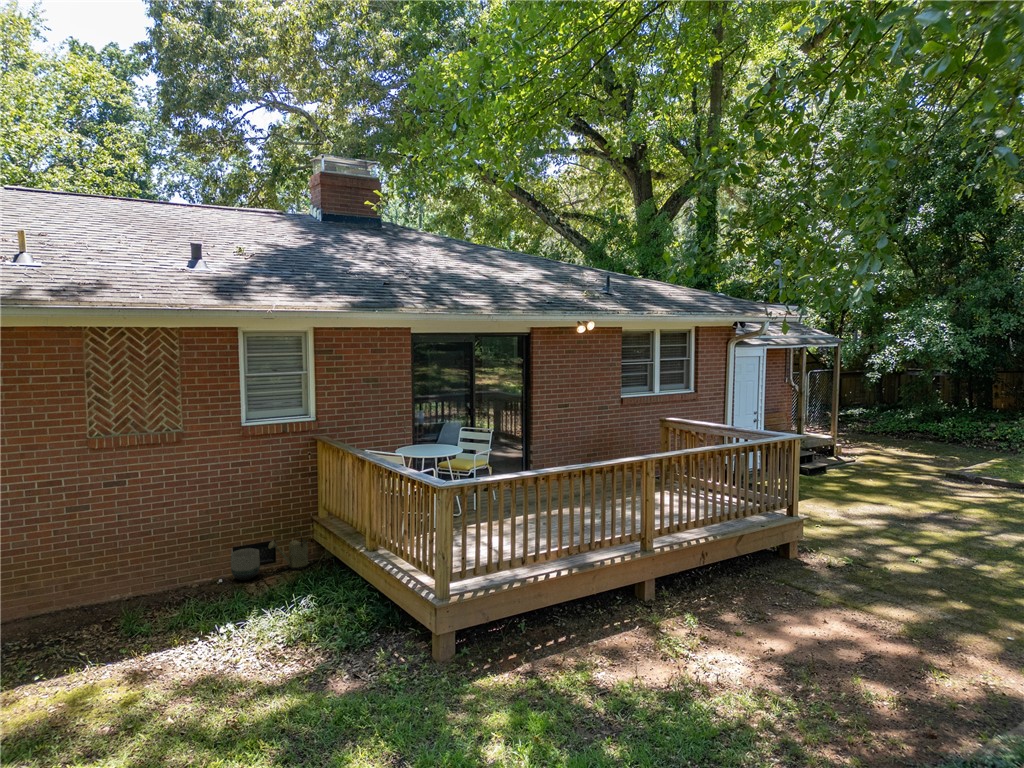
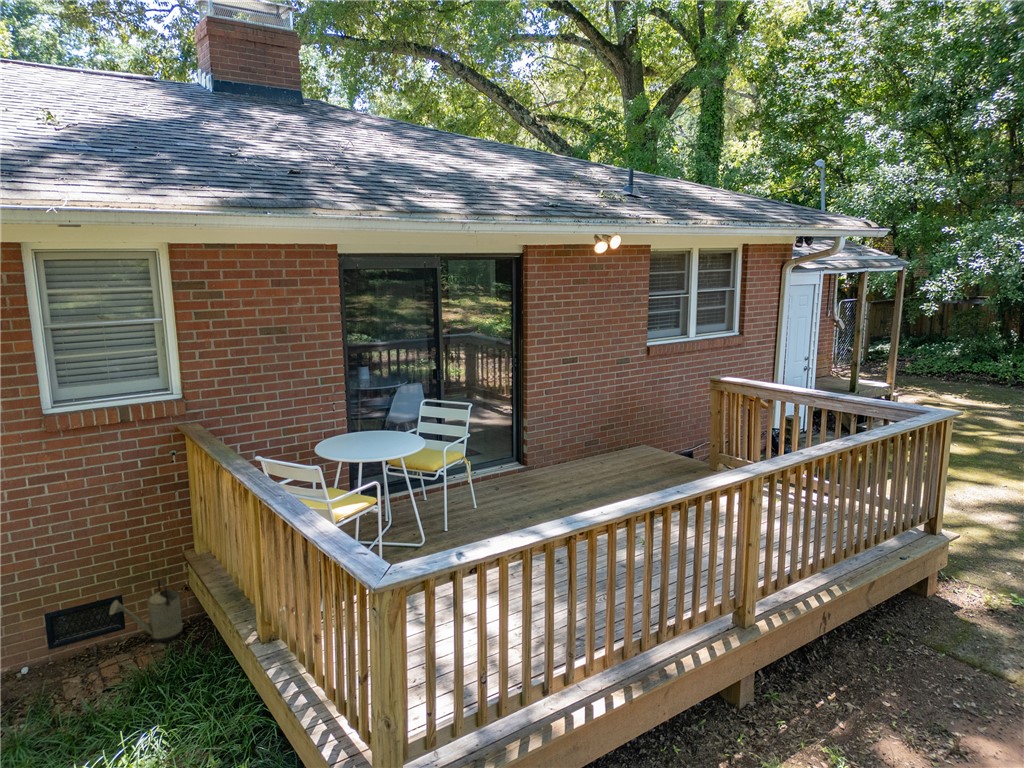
planter: present [231,548,260,580] -> none [38,616,93,673]

